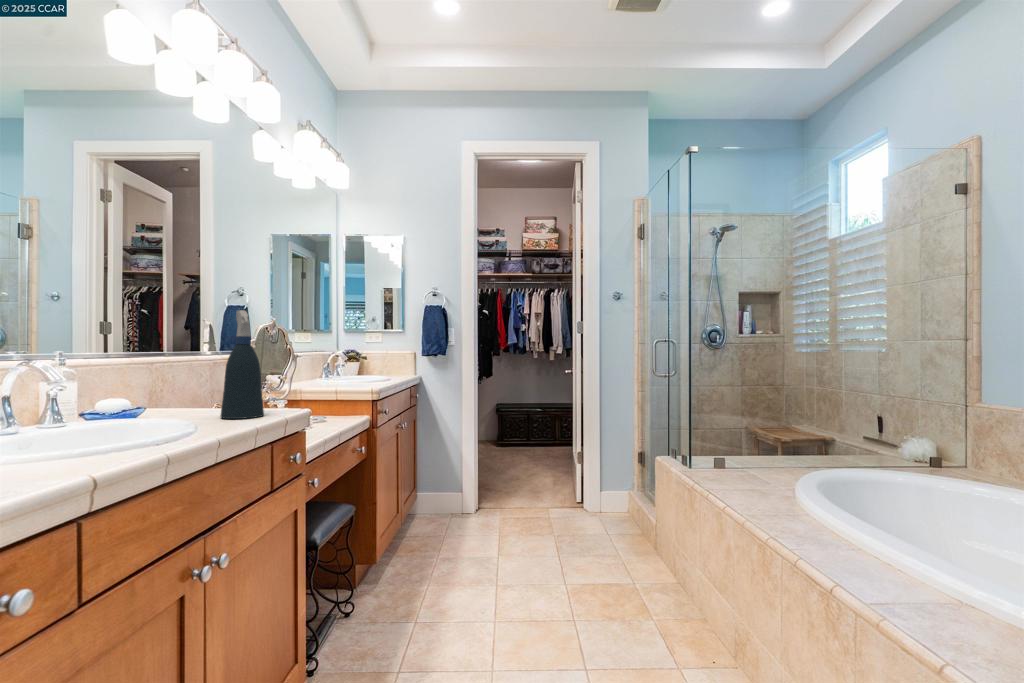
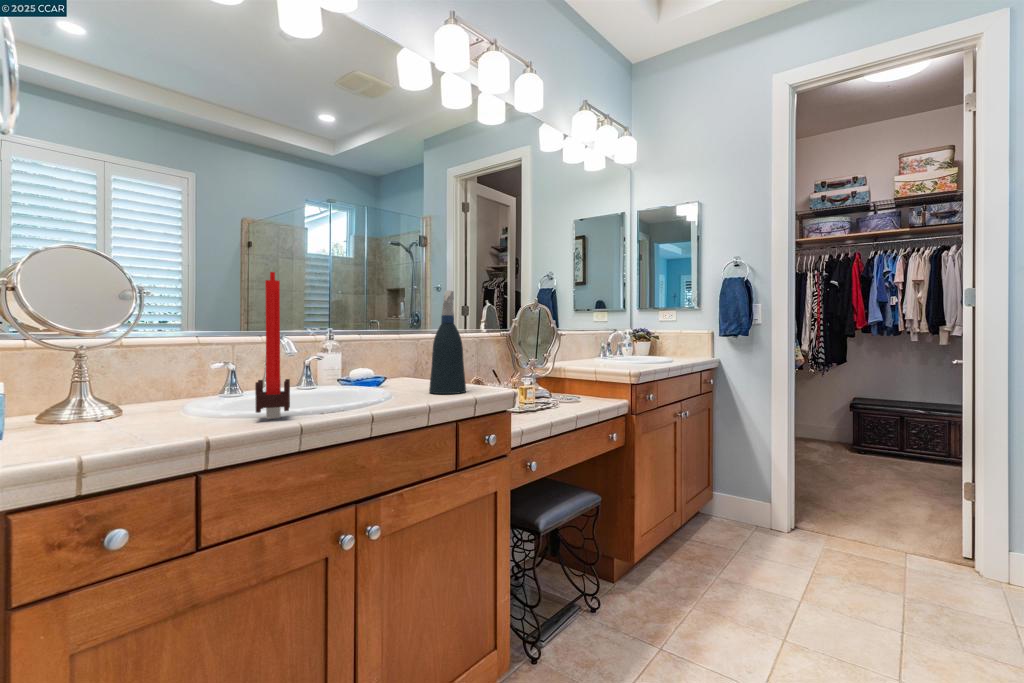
candle: none [79,287,137,459] -> present [255,272,290,419]

